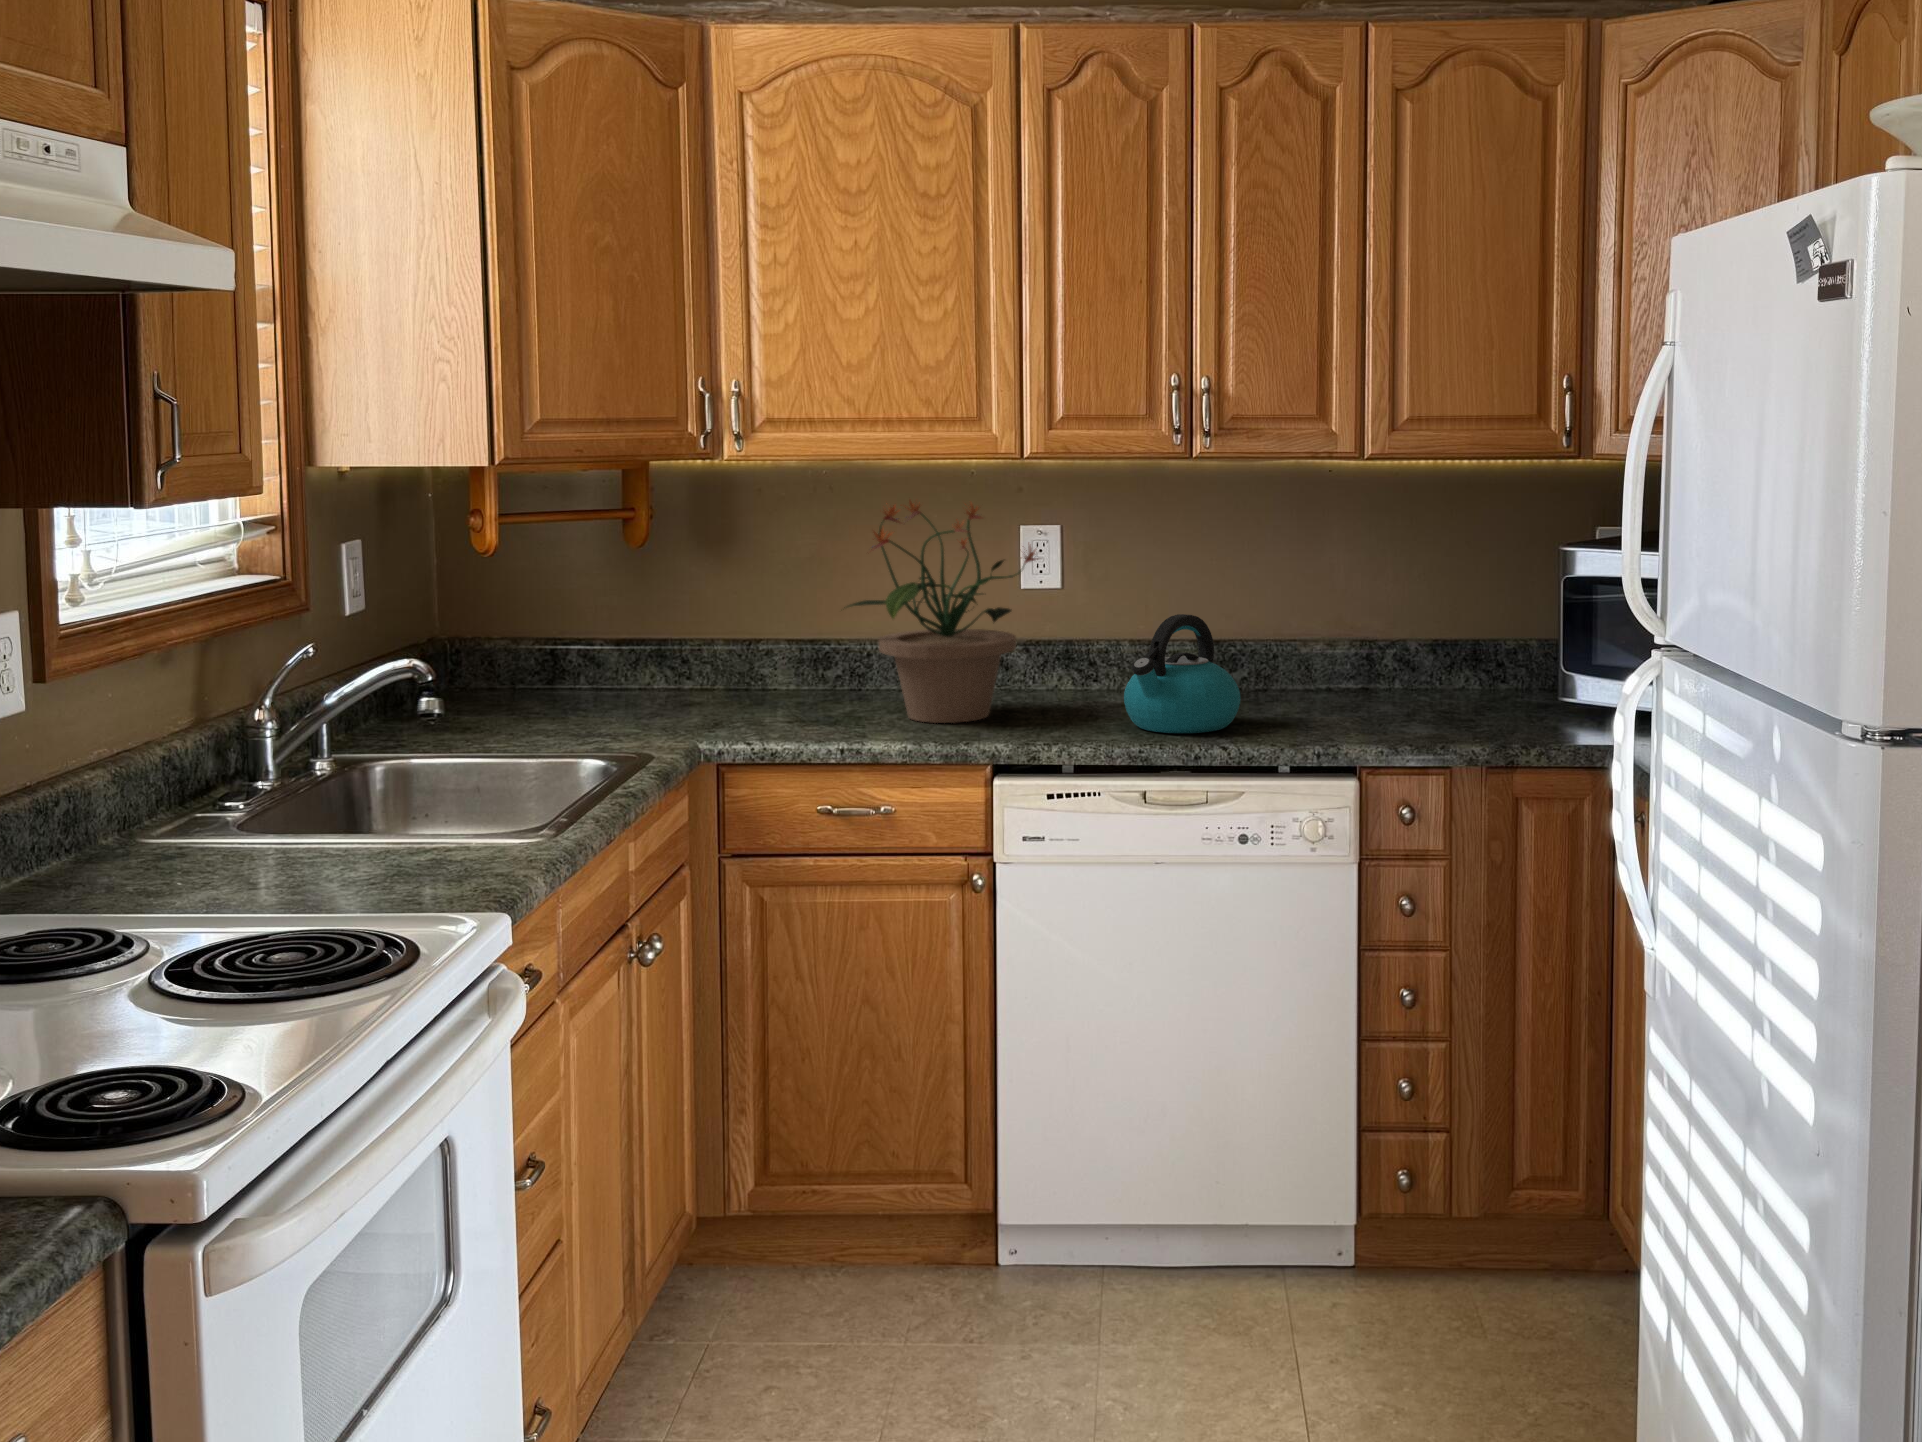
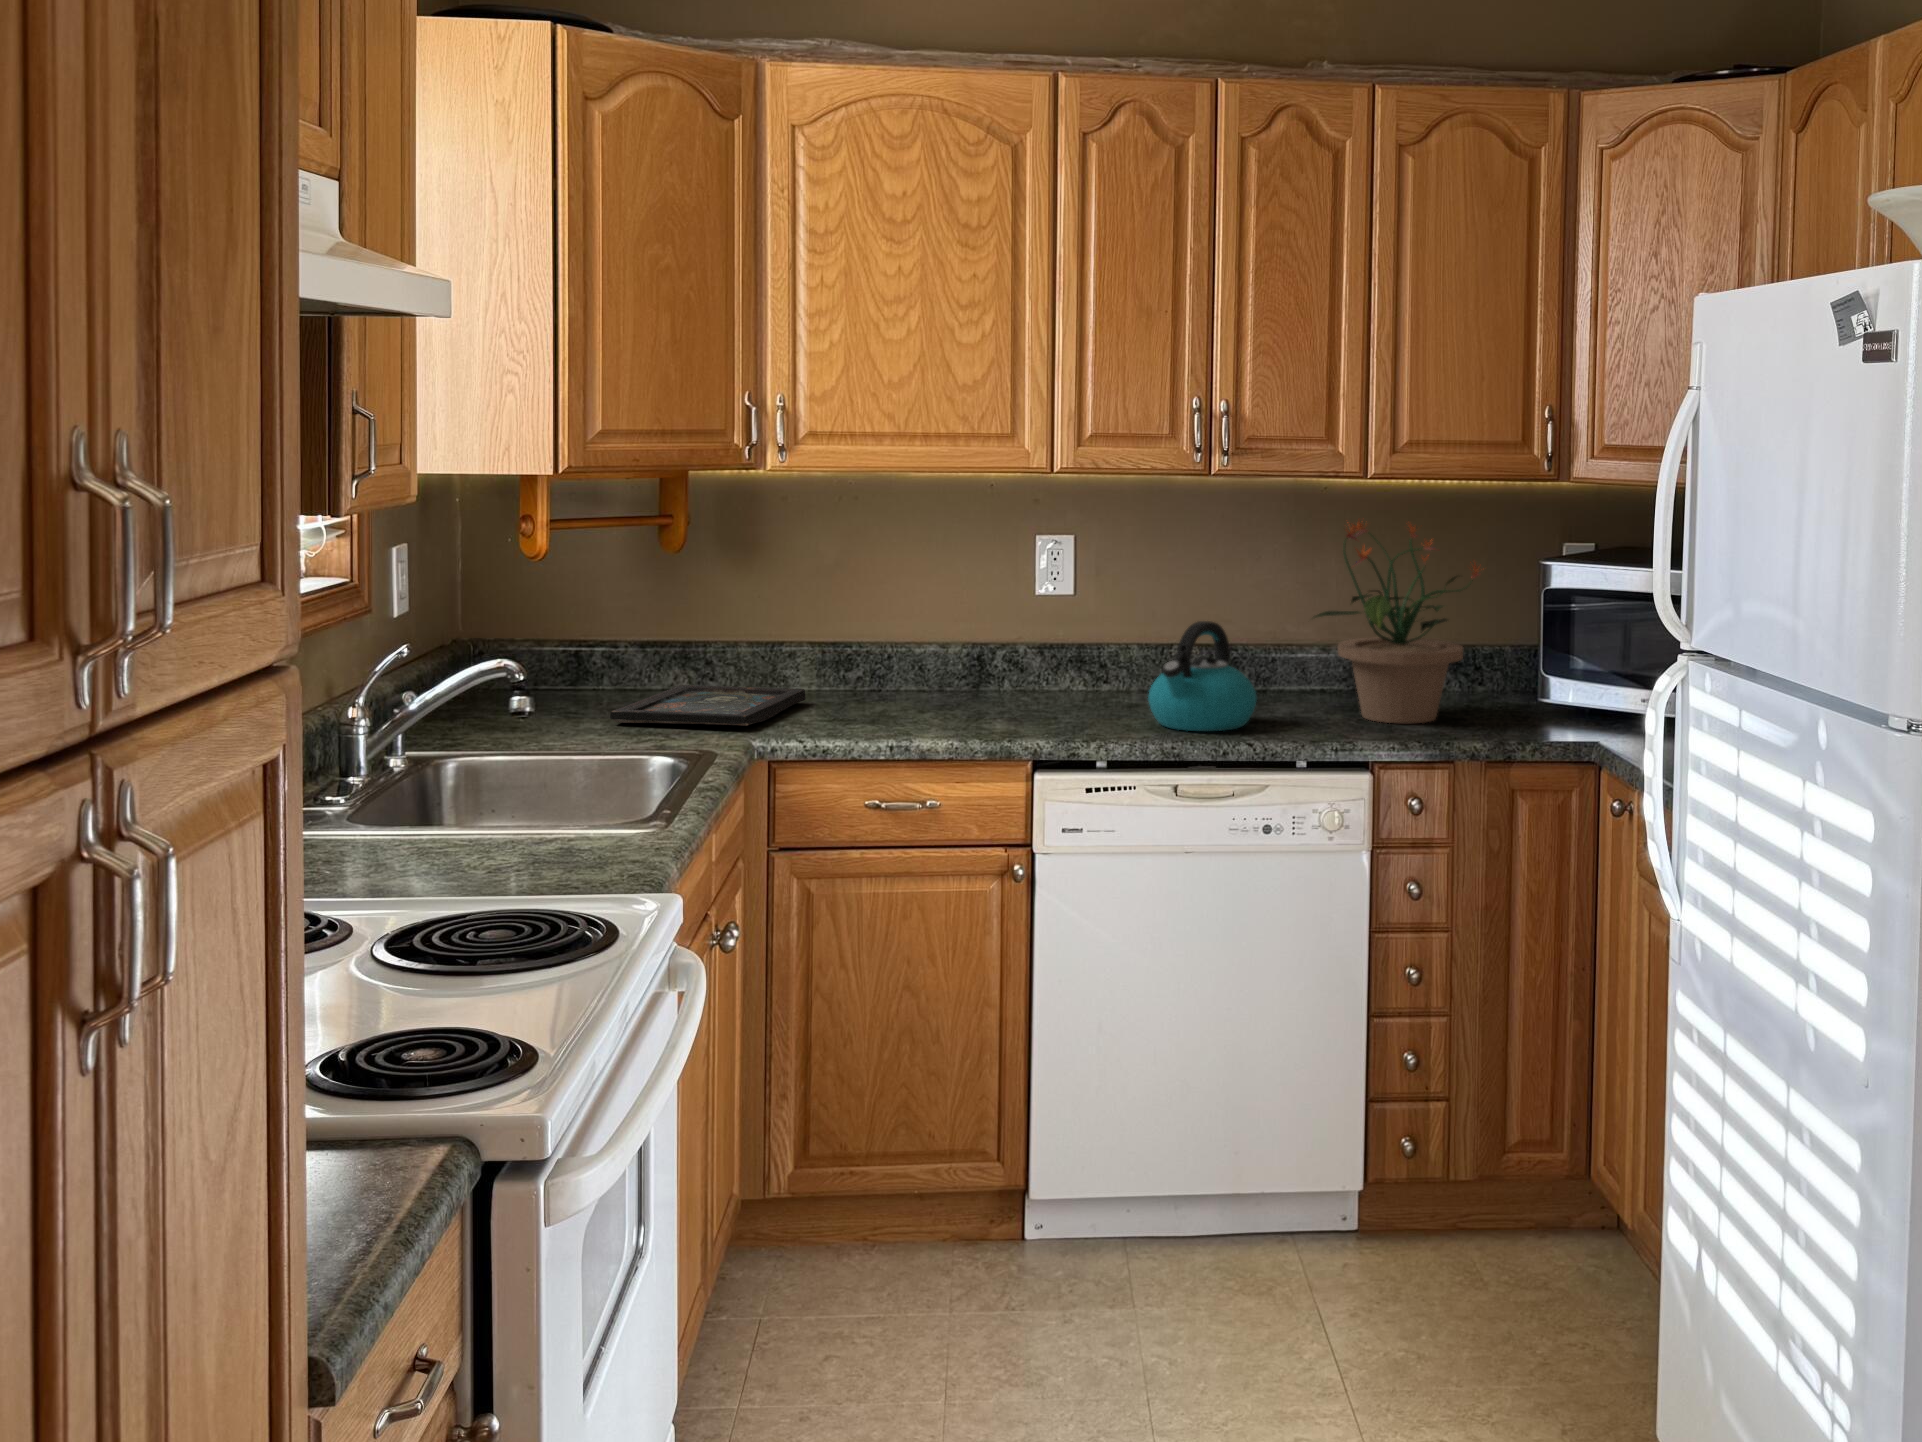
potted plant: present [844,501,1037,723] -> present [1314,521,1479,724]
tray: none [566,683,777,726] -> present [610,685,806,726]

